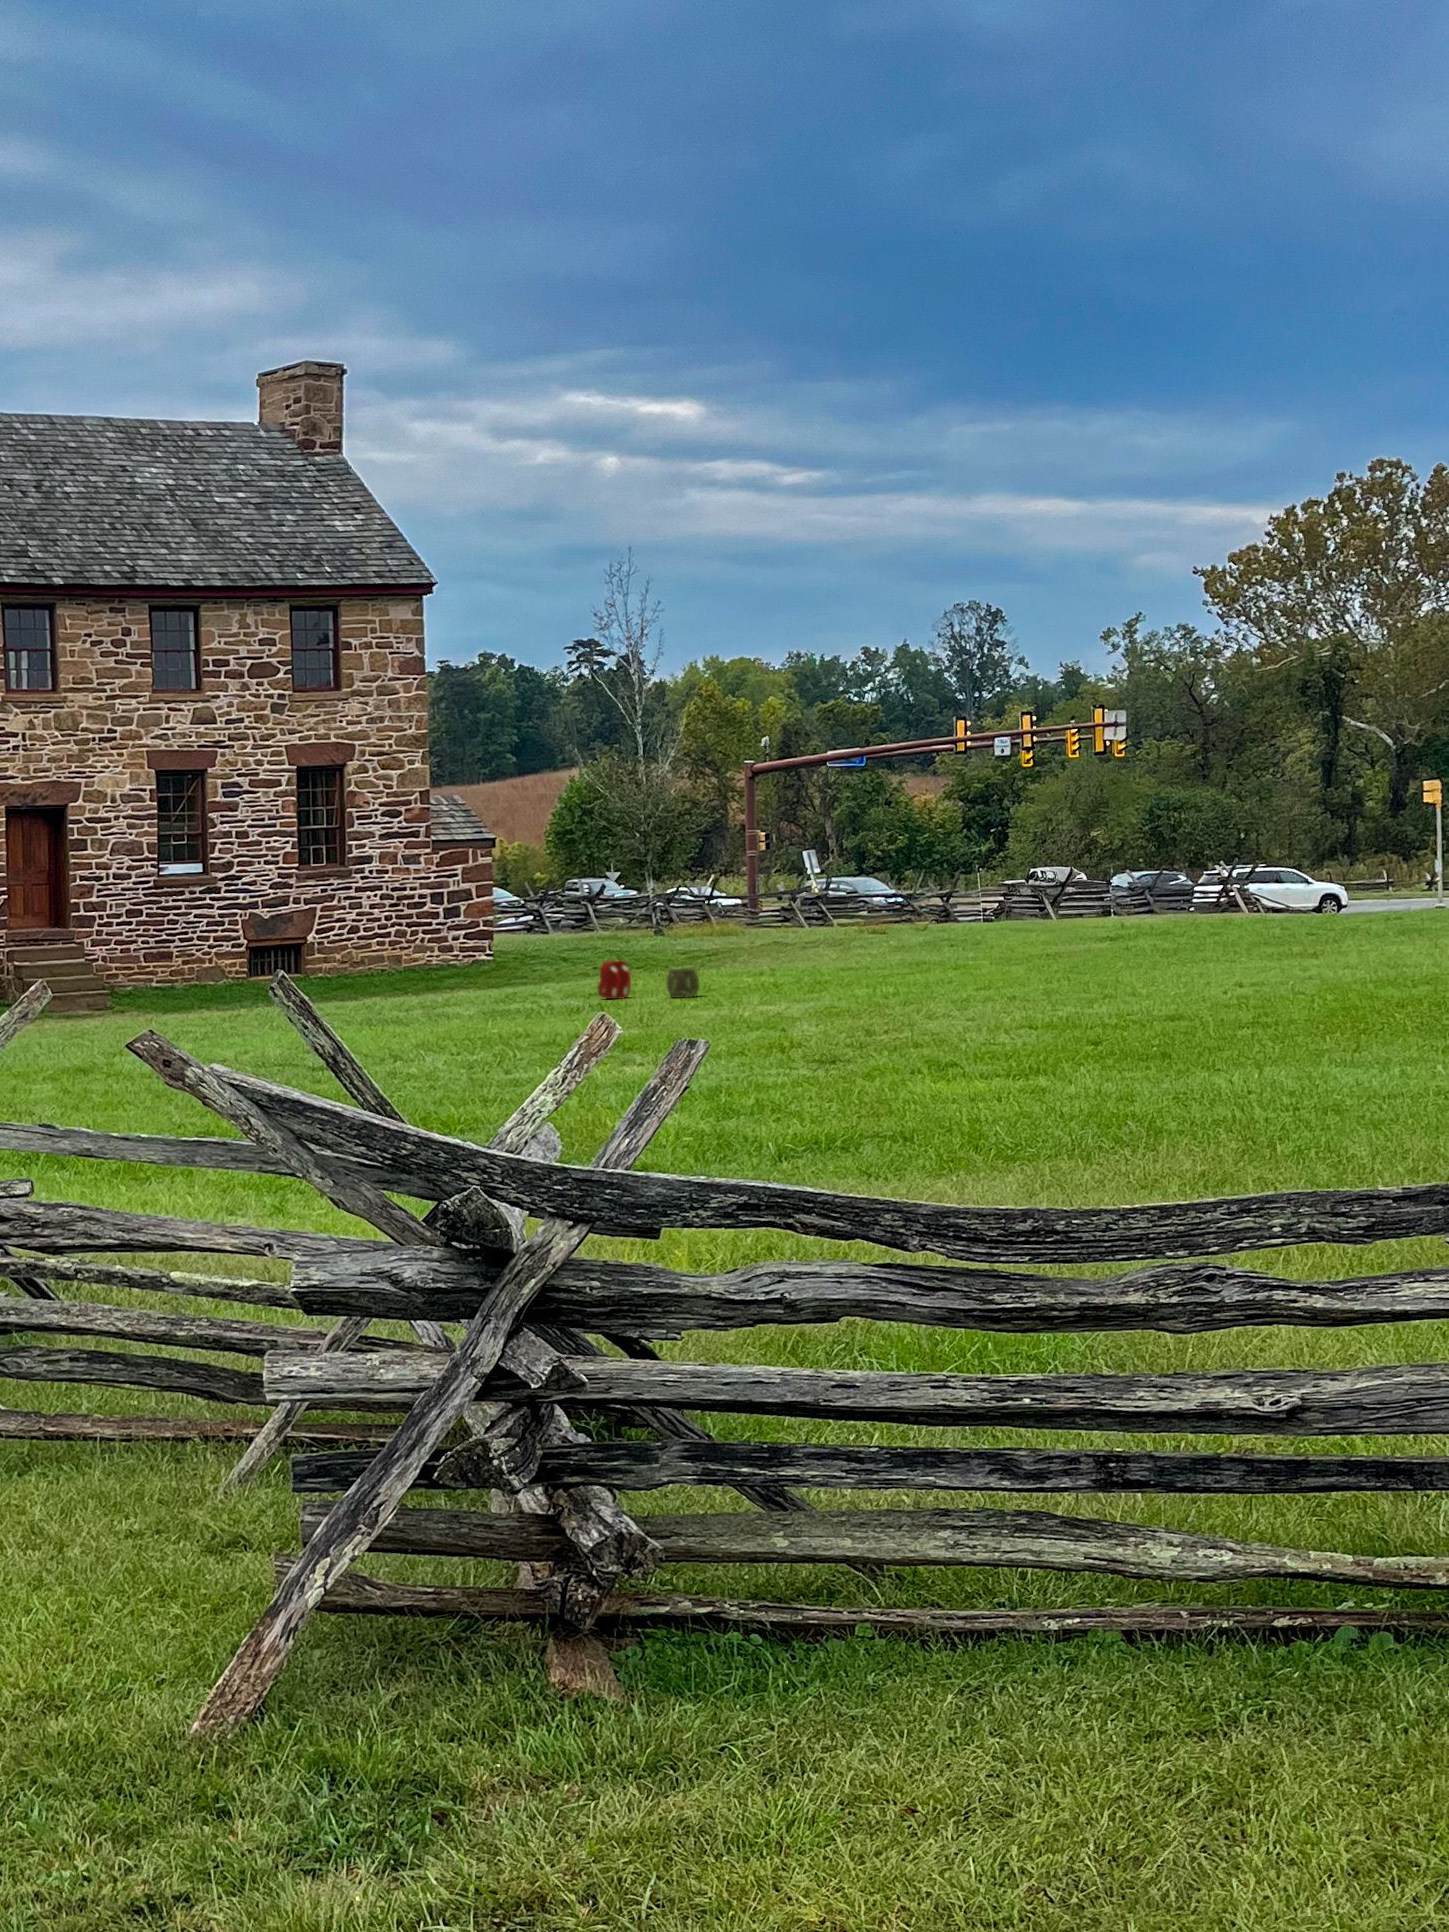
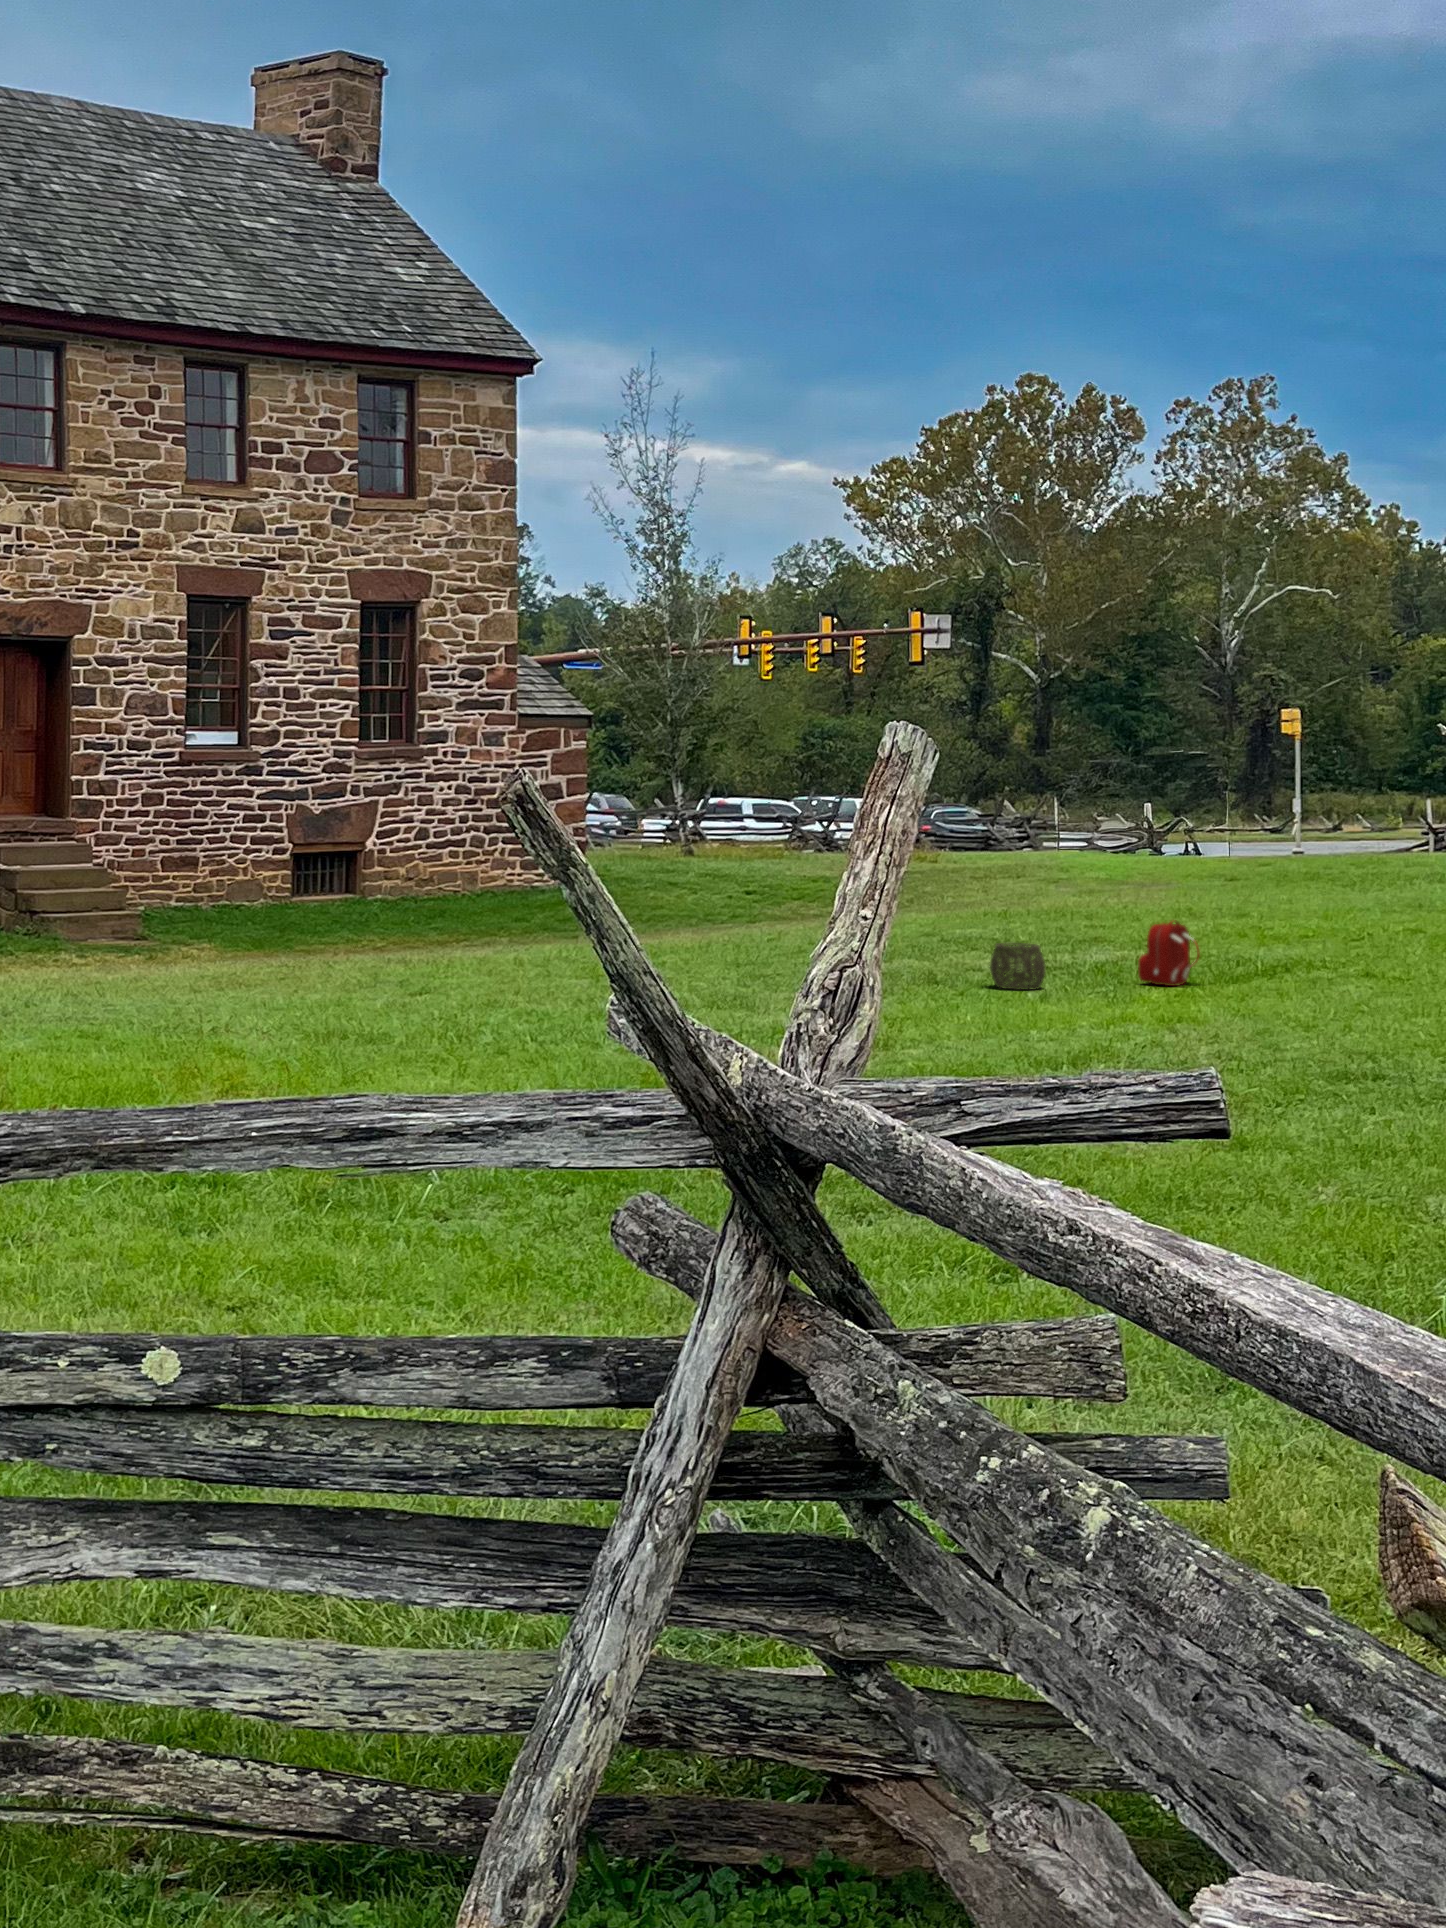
woven basket: present [666,969,699,998] -> present [990,943,1046,990]

